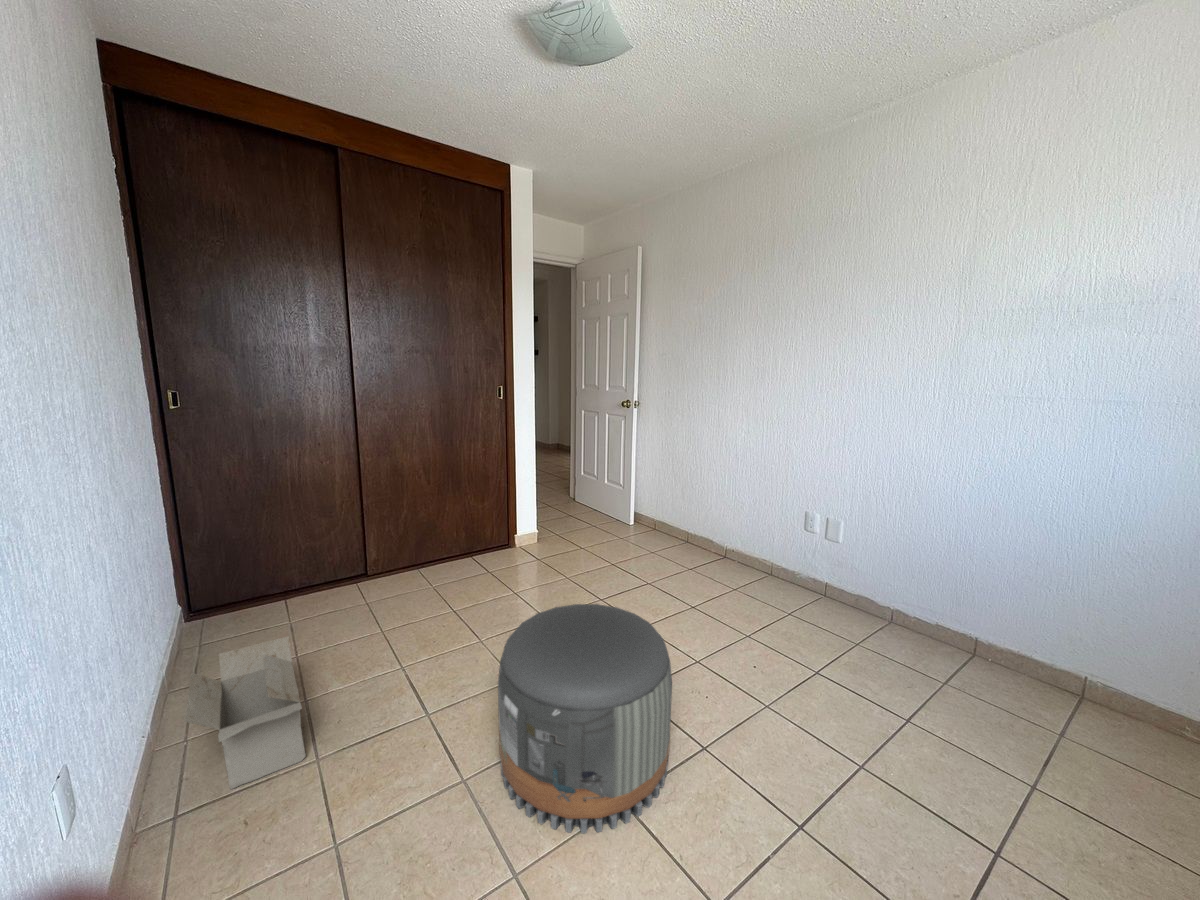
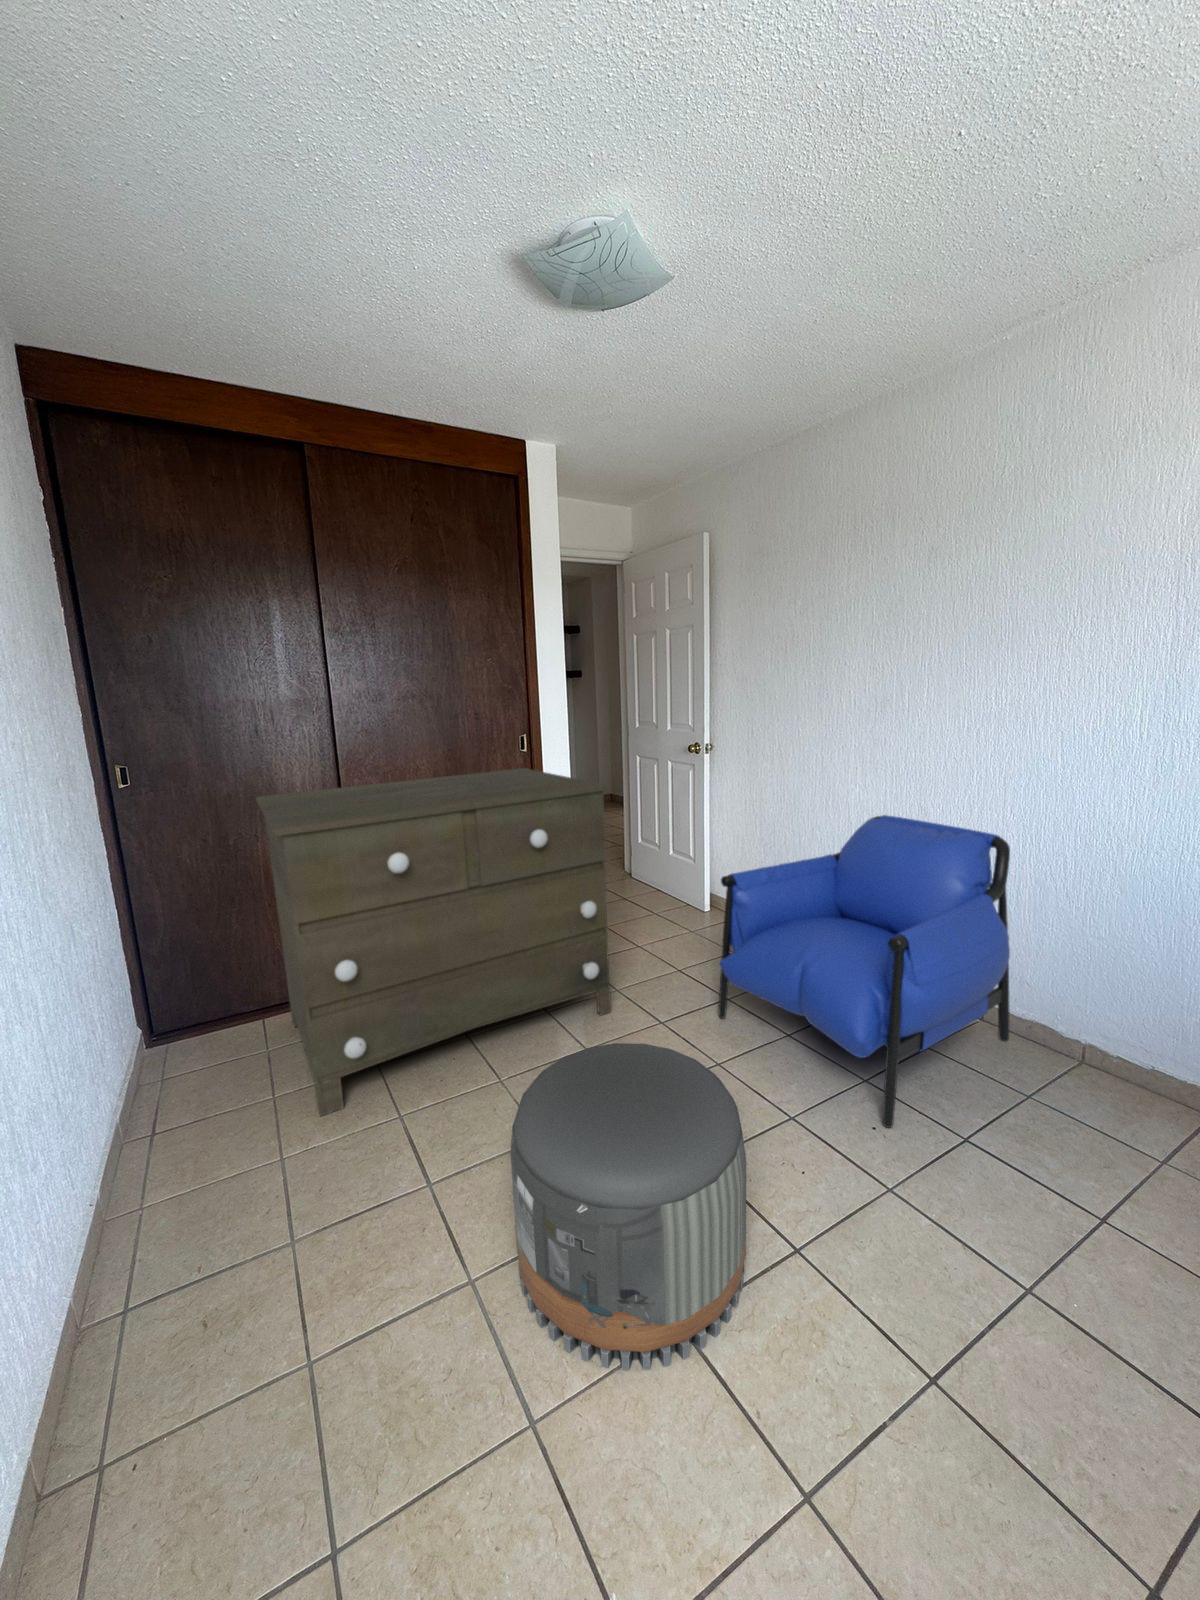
dresser: none [287,411,570,671] -> present [256,768,611,1116]
armchair: none [645,452,850,668] -> present [719,815,1010,1128]
cardboard box: present [184,637,306,789] -> none [129,1077,278,1277]

